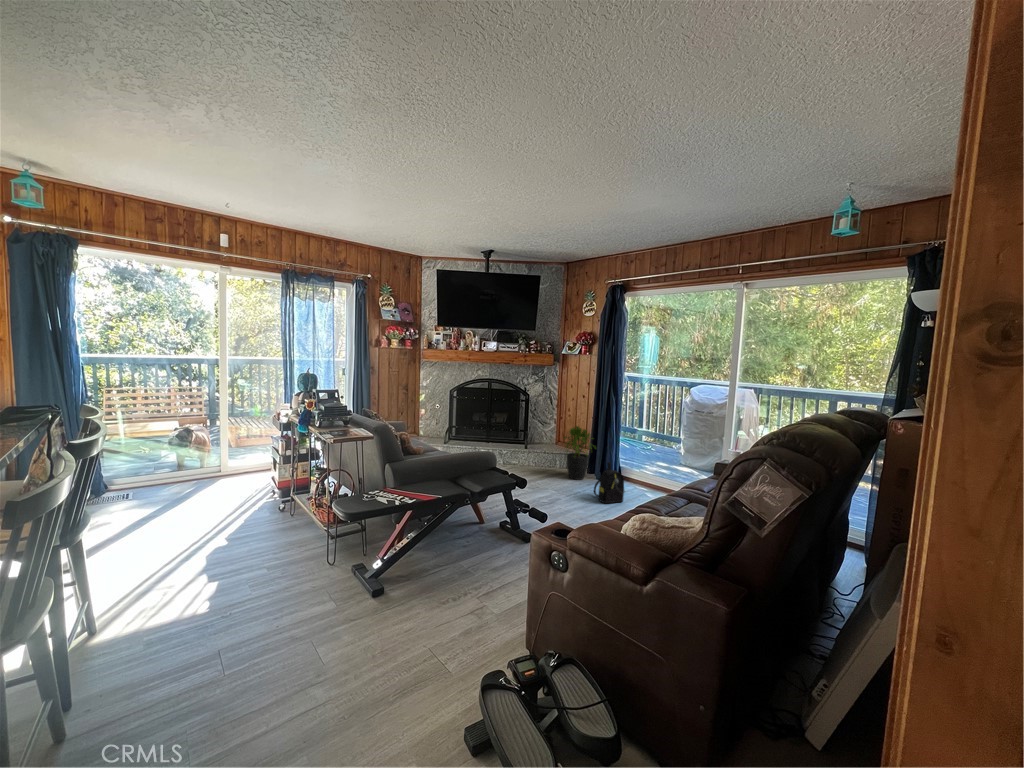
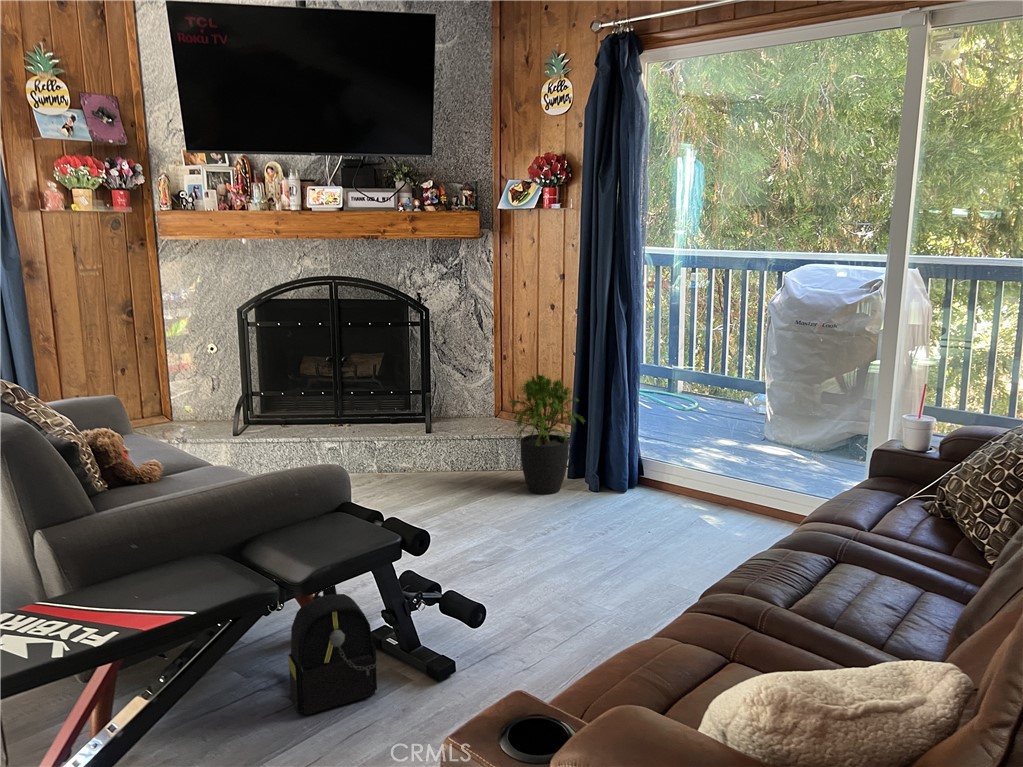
backpack: present [594,462,625,503] -> present [288,585,380,715]

